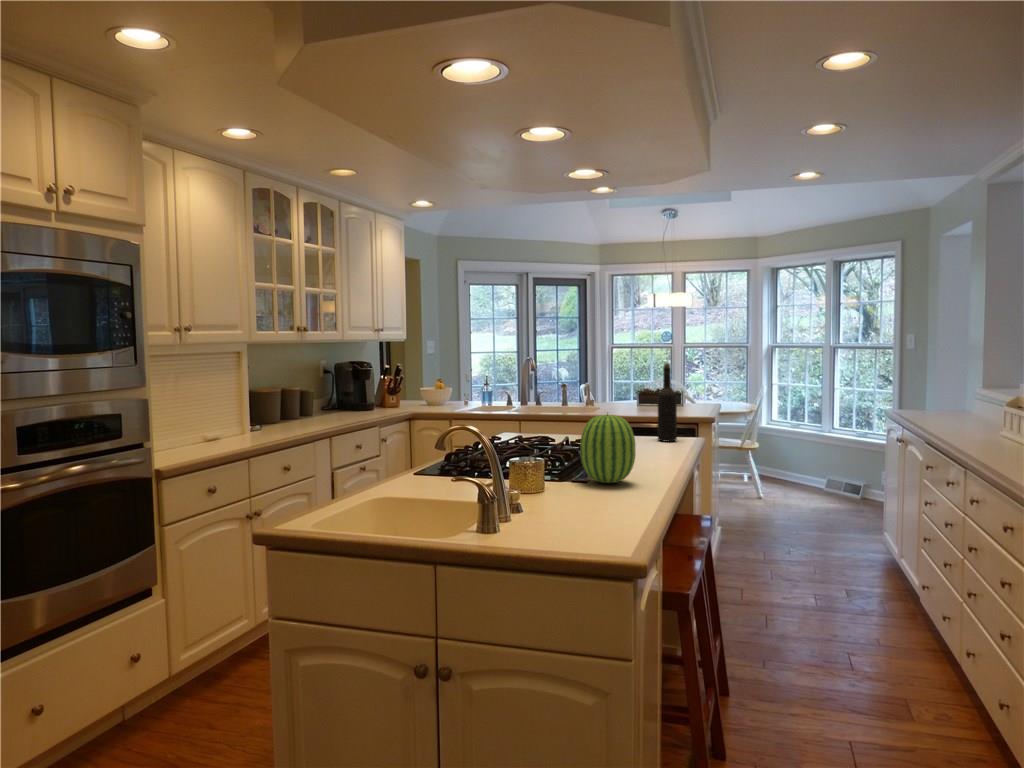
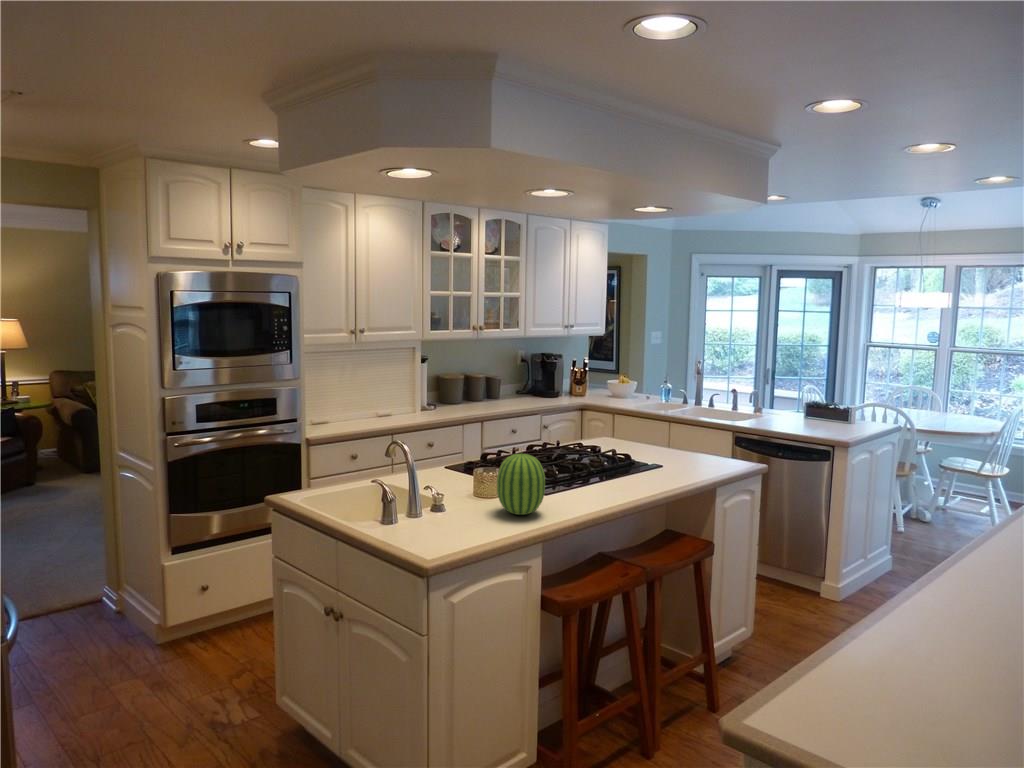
wine bottle: present [658,363,677,442] -> none [684,398,705,474]

